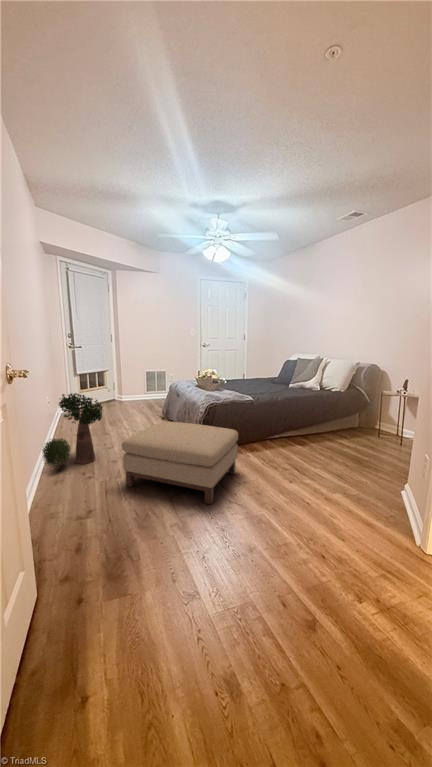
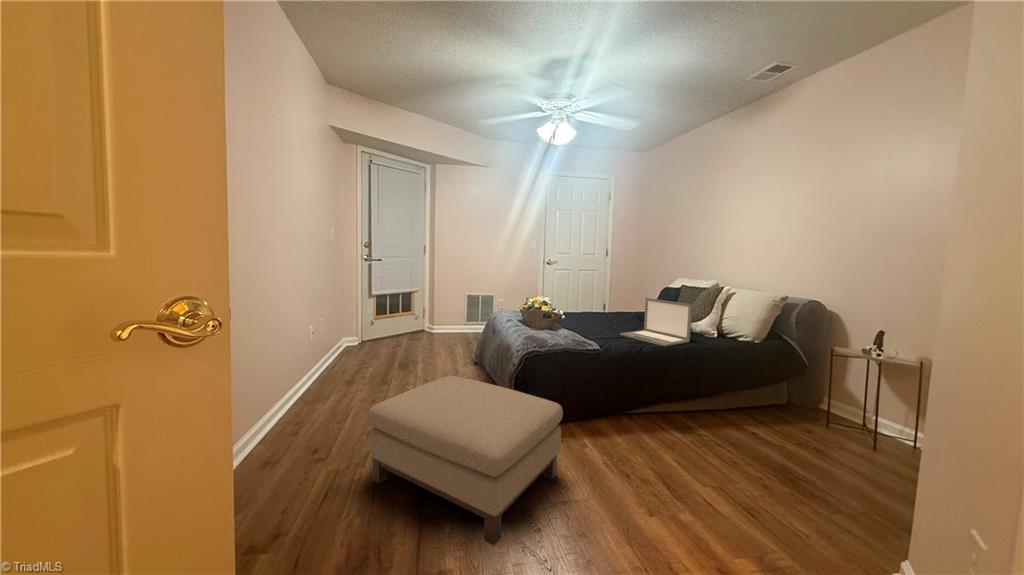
laptop: none [263,367,306,396] -> present [620,298,692,346]
potted plant: present [42,393,102,469] -> none [271,324,371,435]

